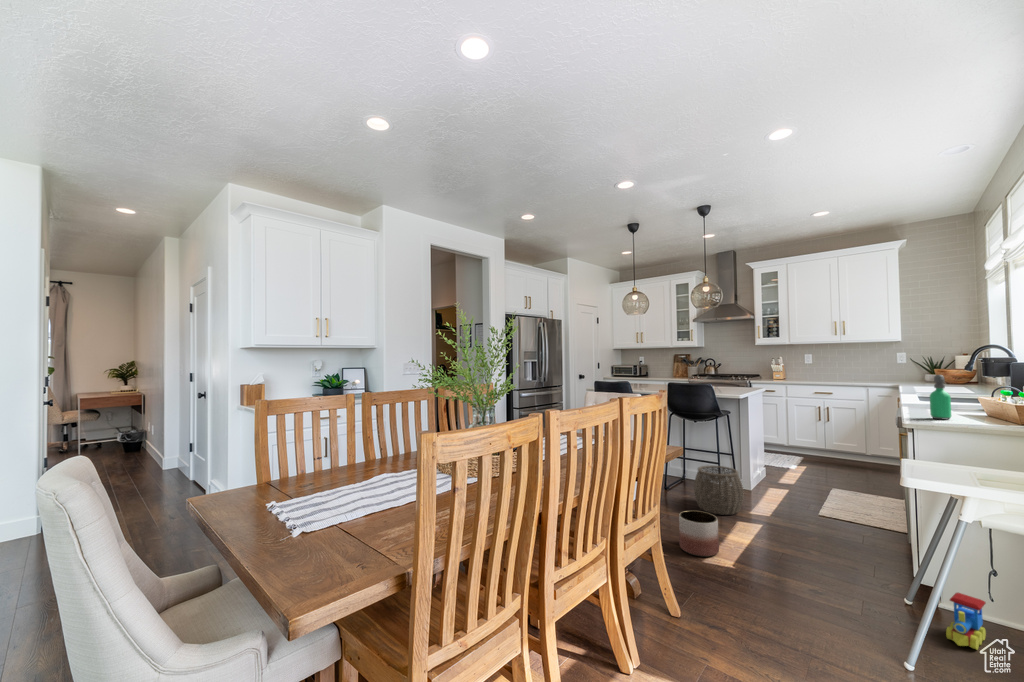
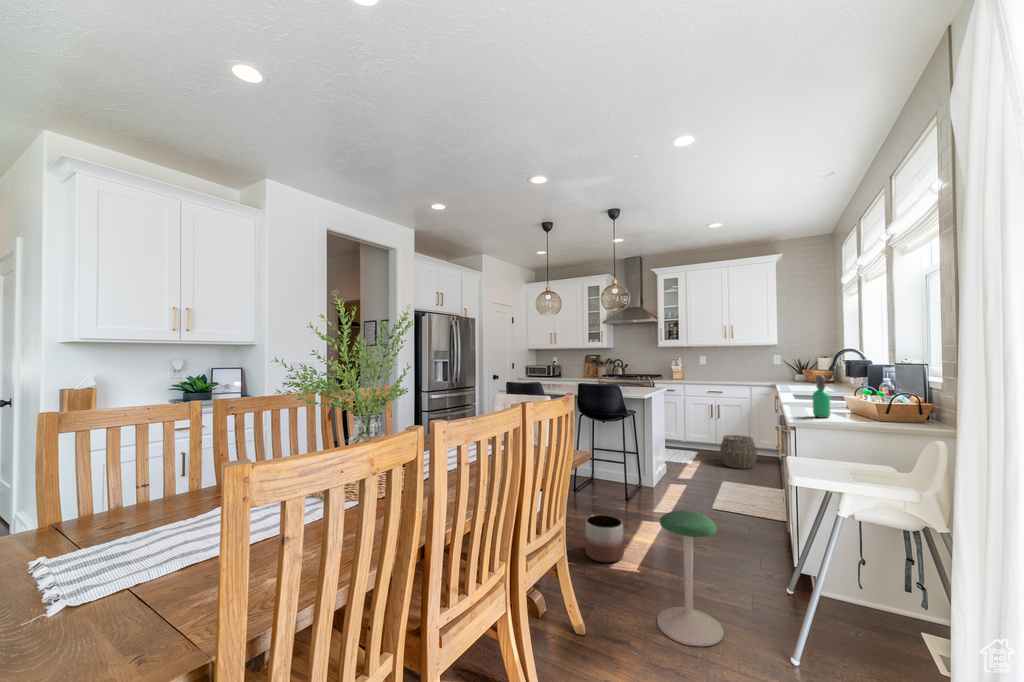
woven basket: present [694,465,744,515] -> present [720,435,757,469]
stool: none [754,507,825,639] -> present [657,511,724,646]
toy train: present [946,593,986,650] -> none [829,584,861,639]

